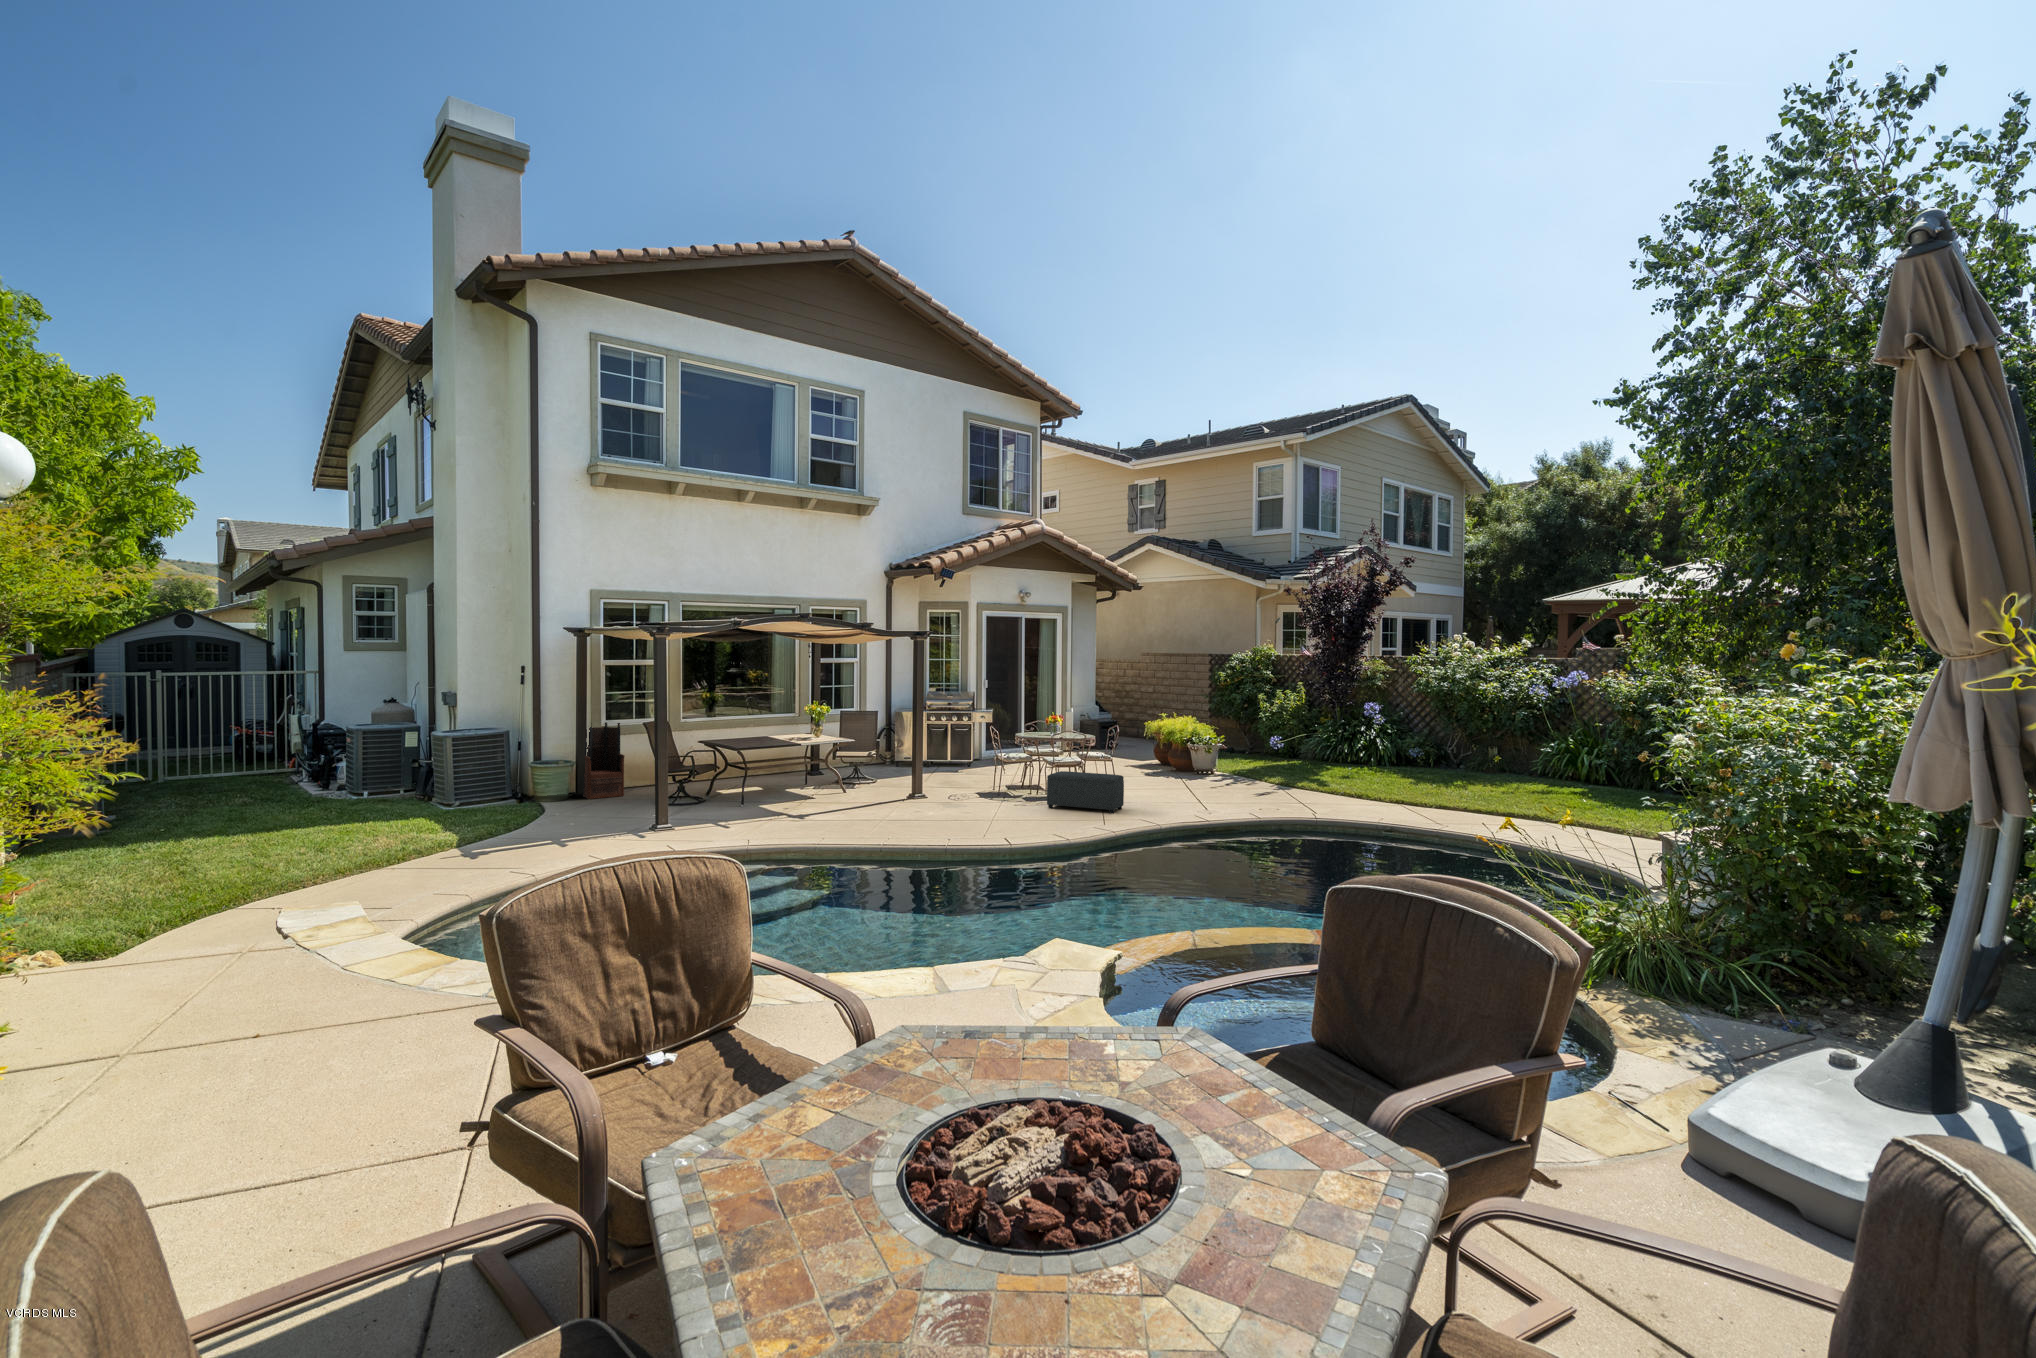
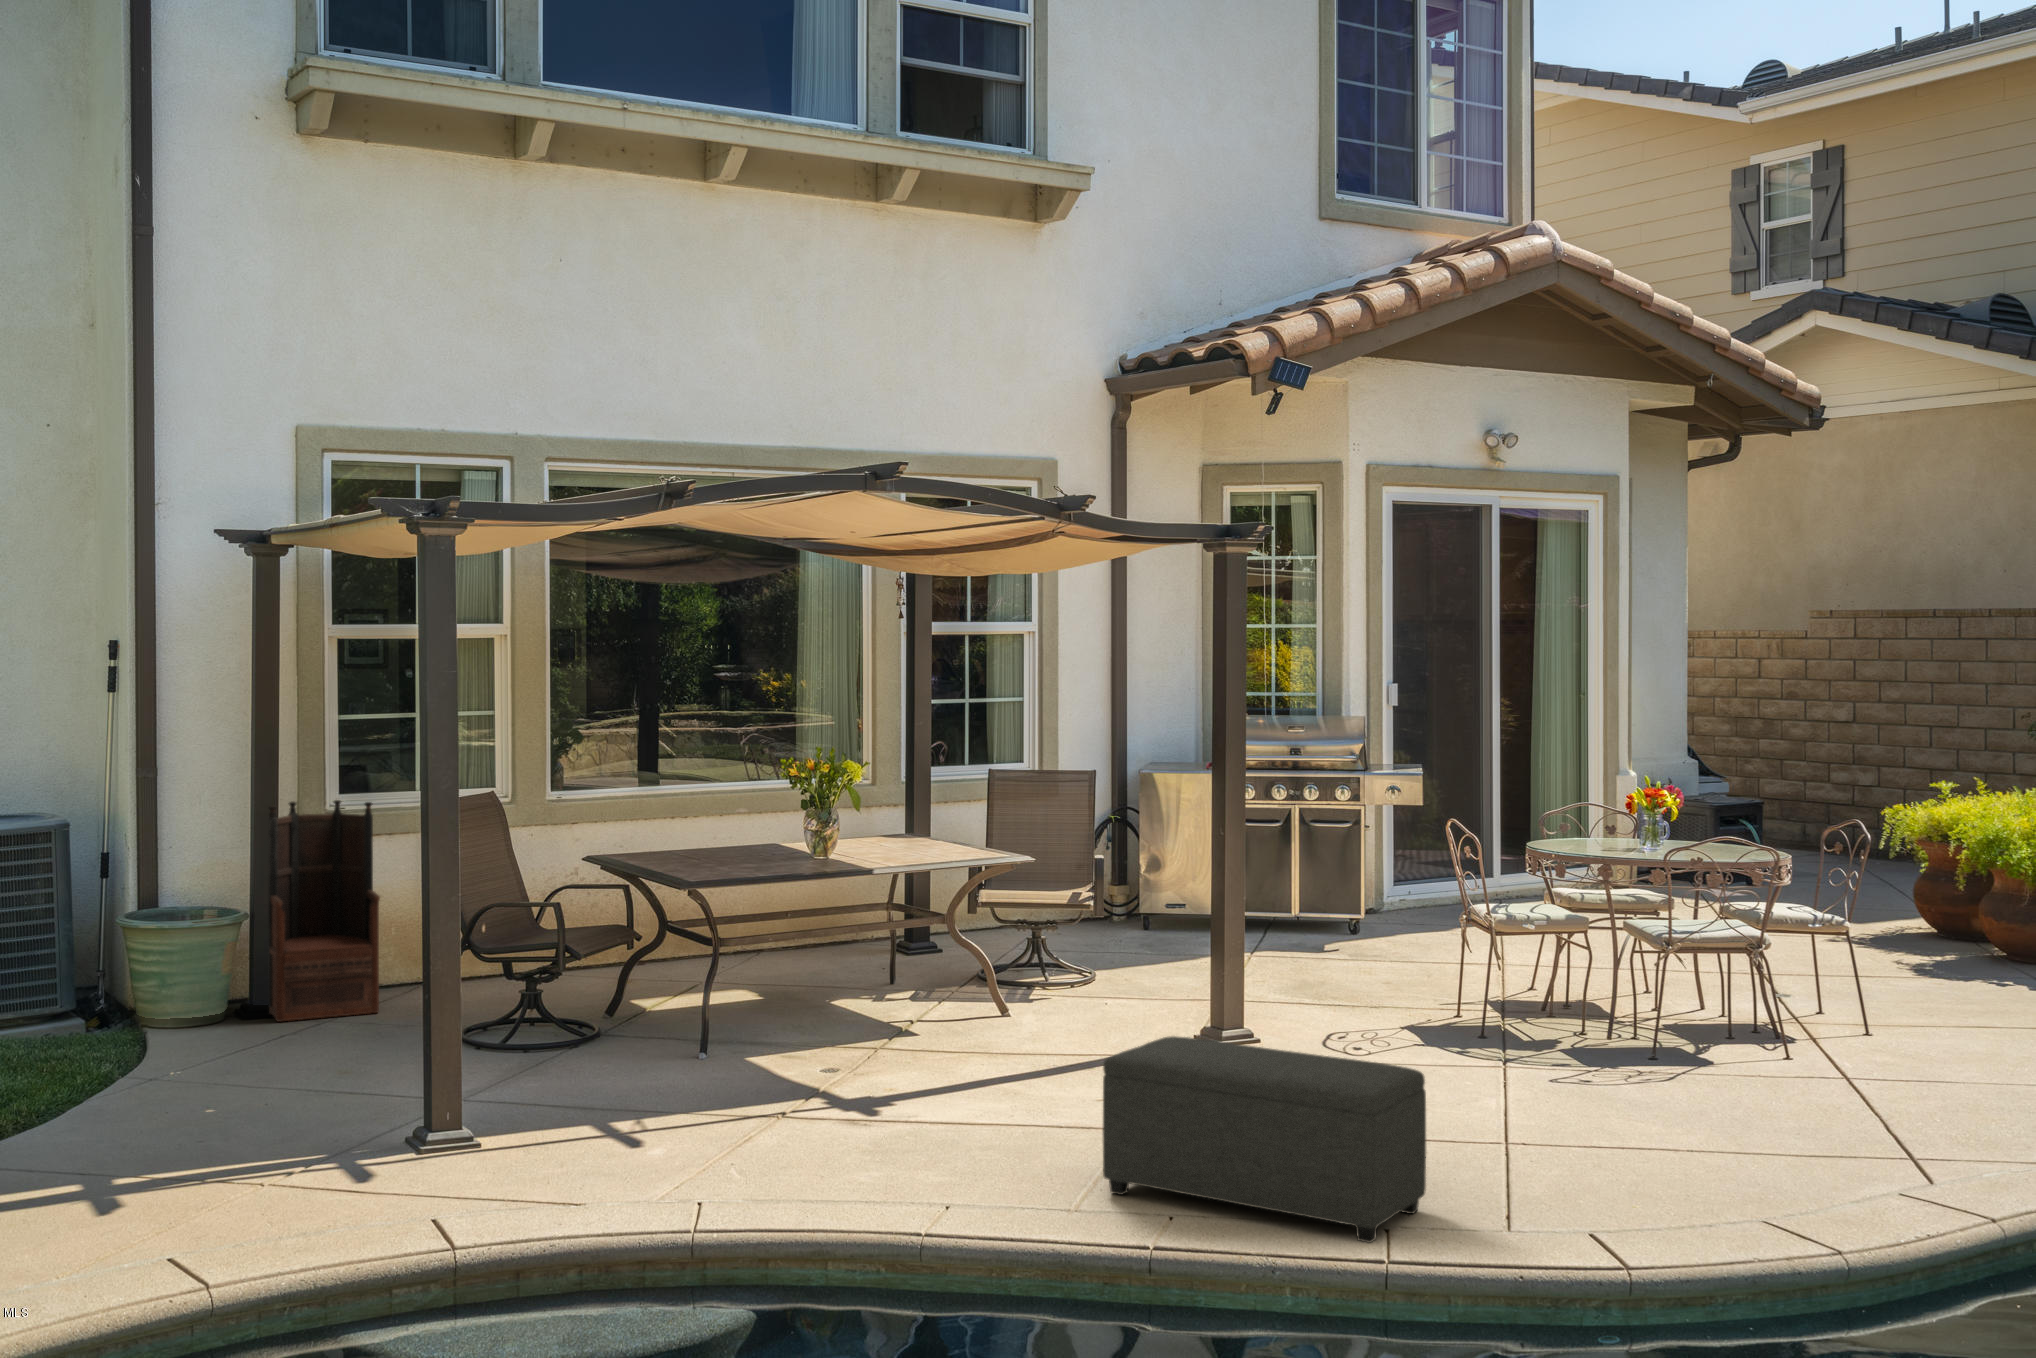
ottoman: present [1047,771,1124,813] -> present [1103,1036,1426,1243]

